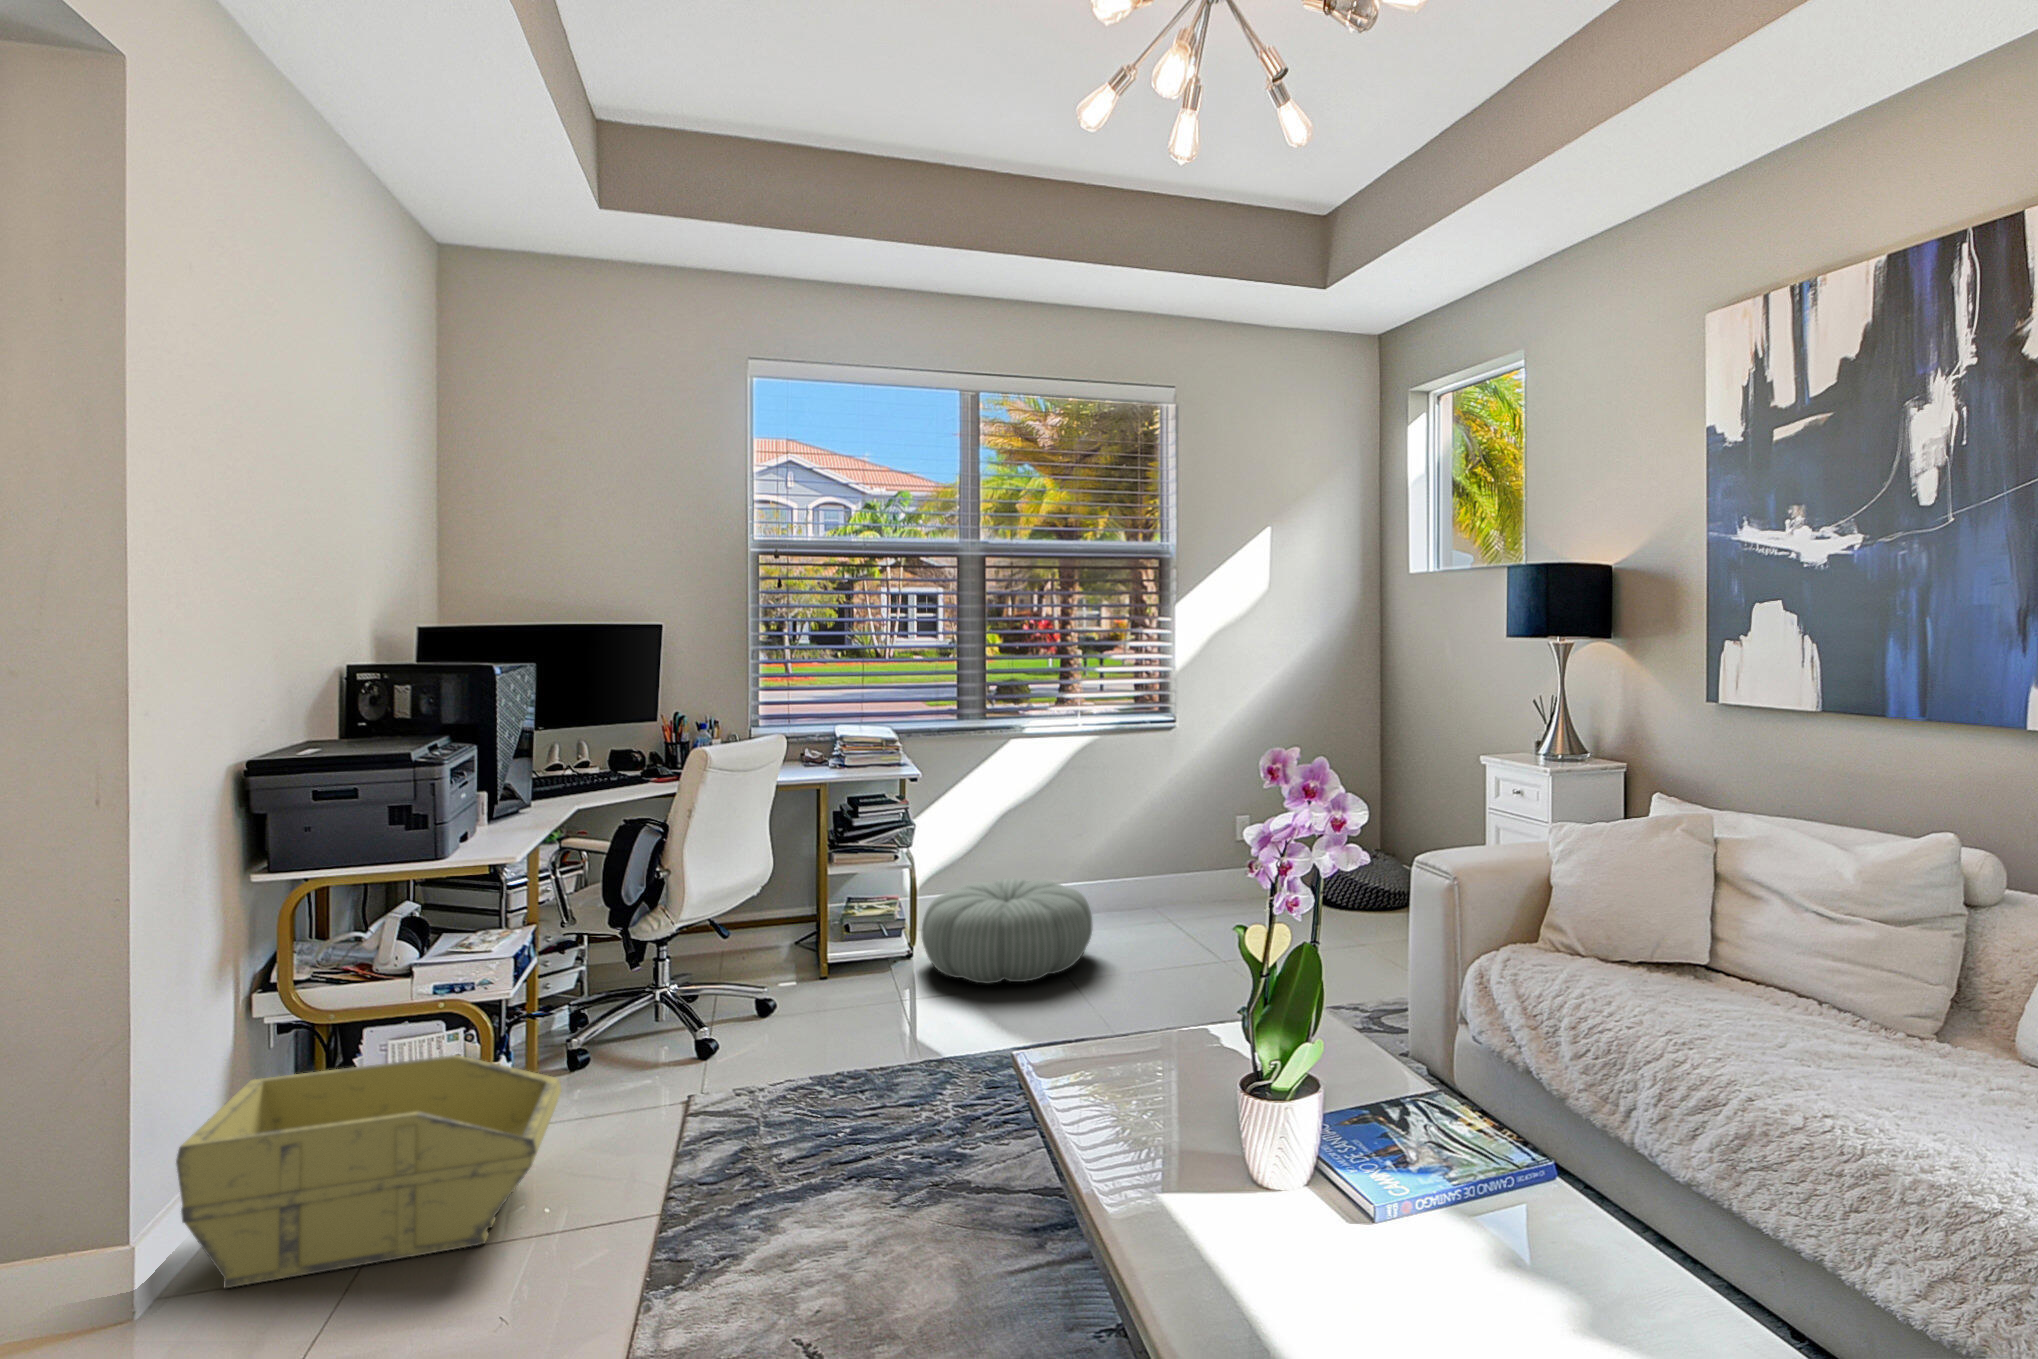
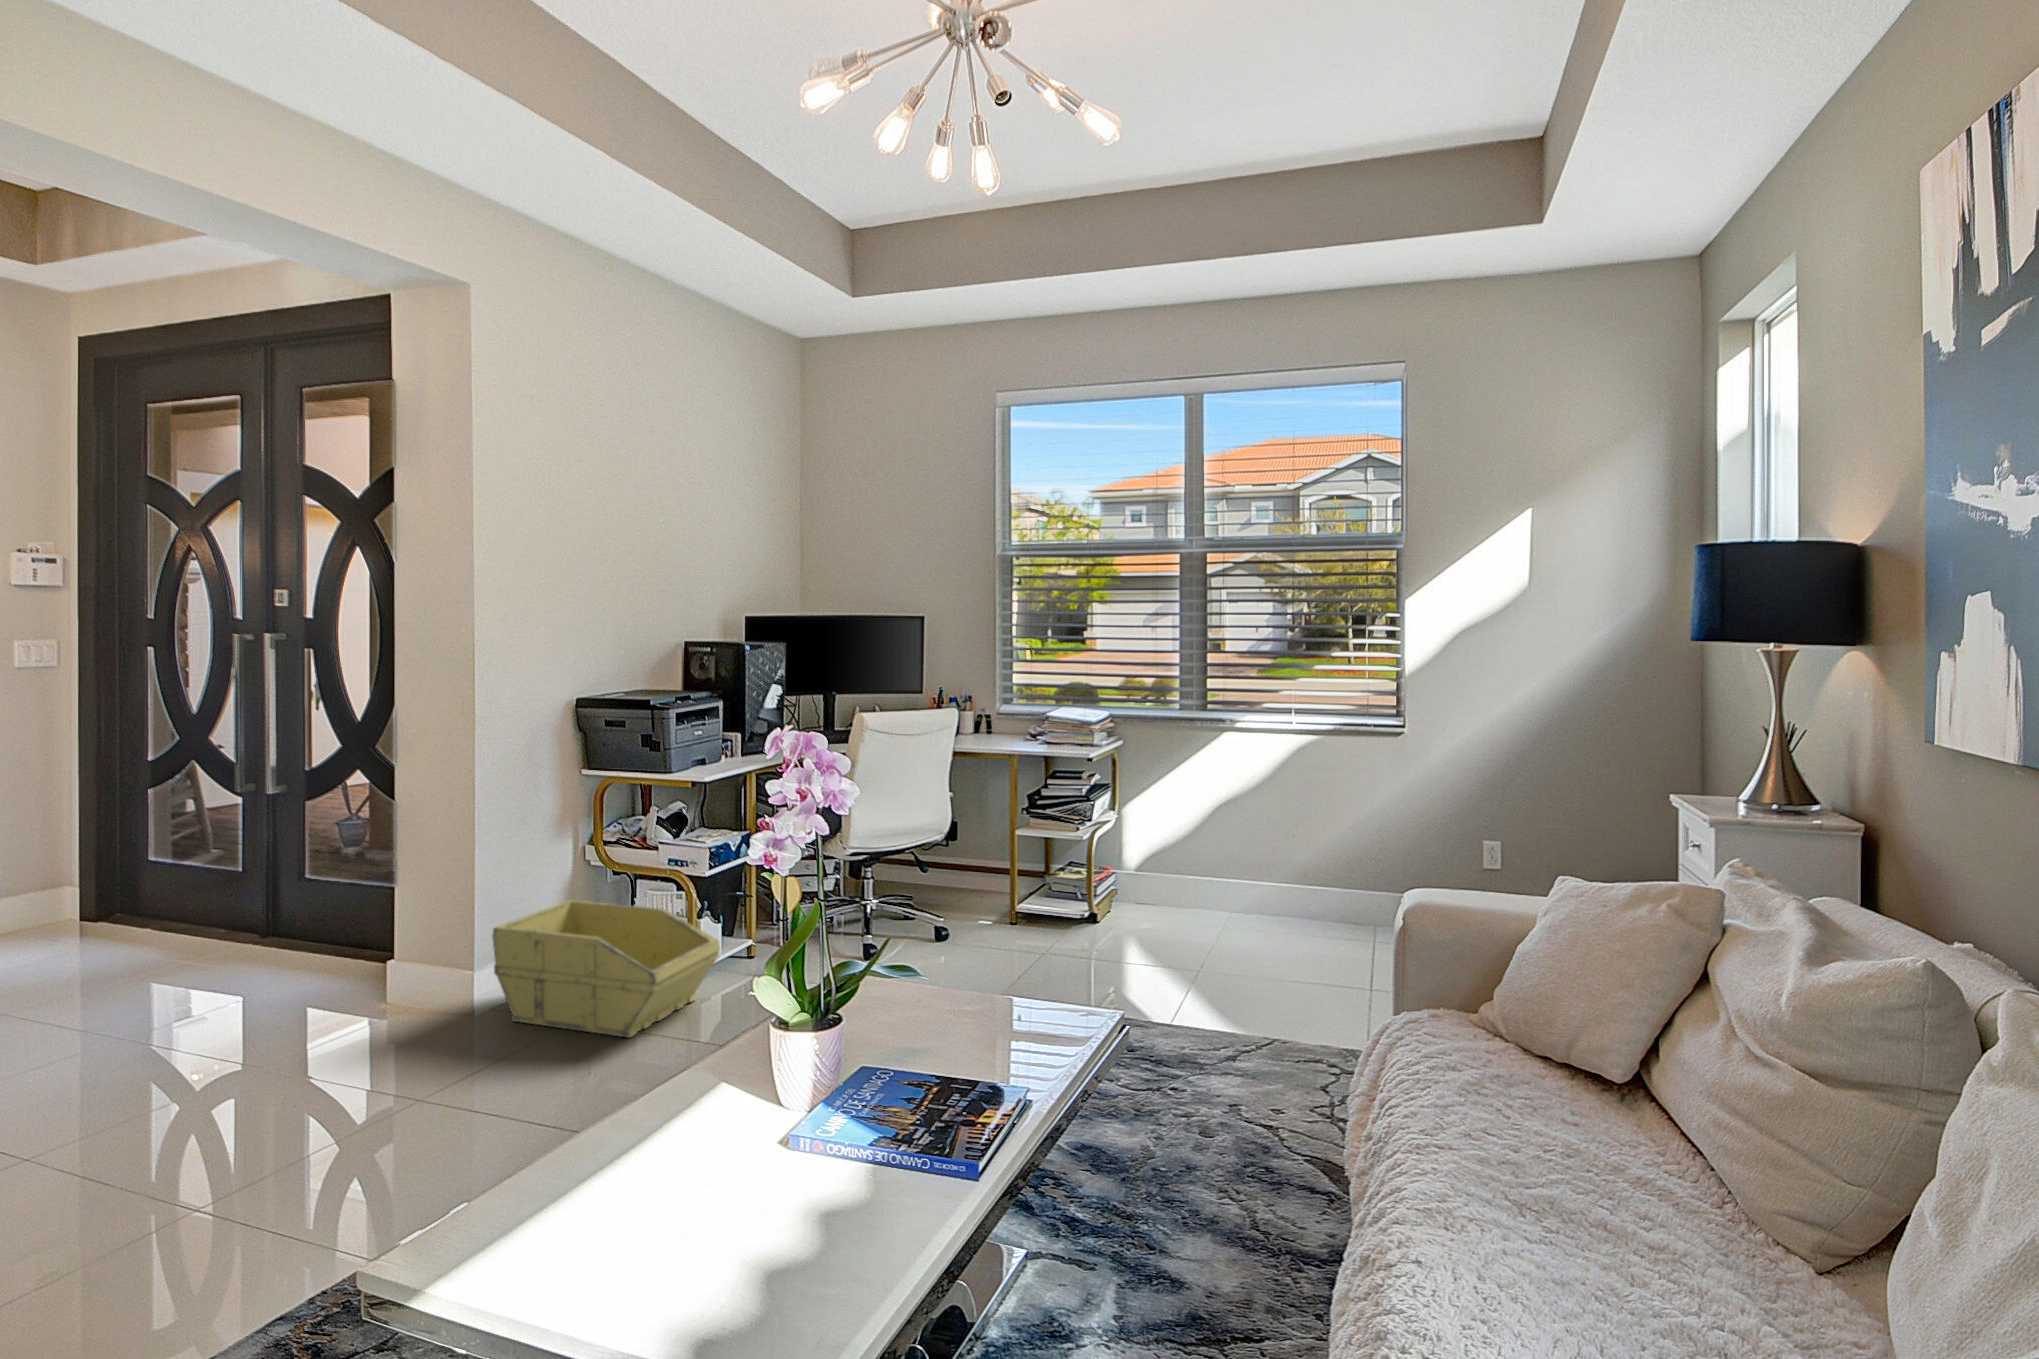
pouf: present [921,879,1092,983] -> none [1097,856,1261,955]

